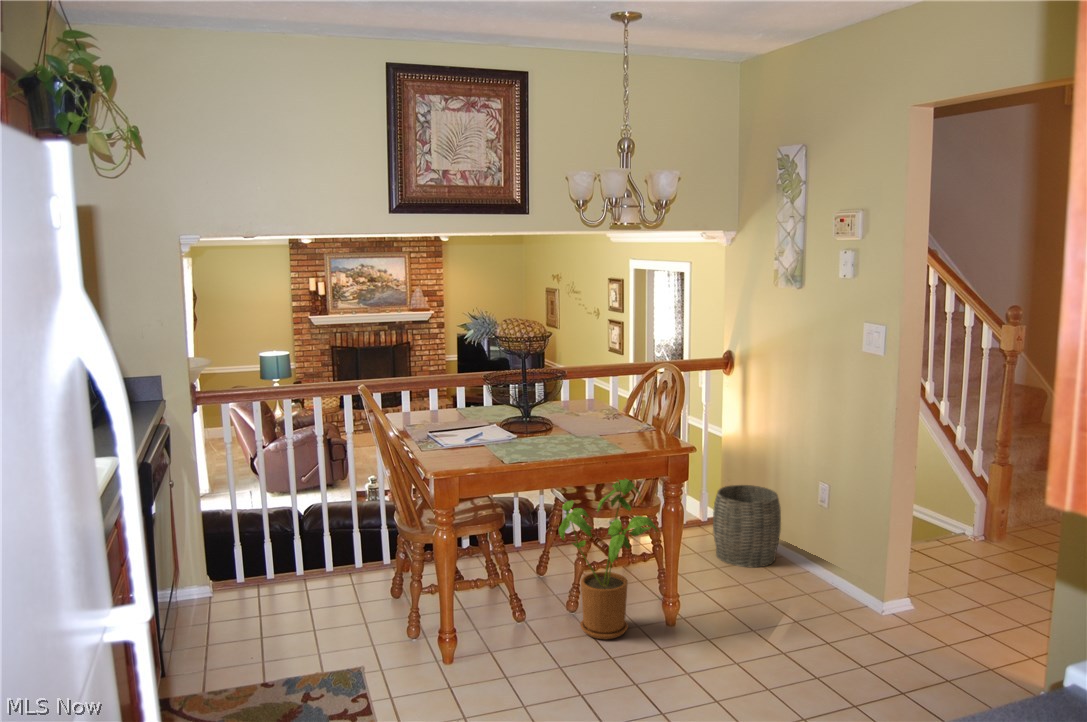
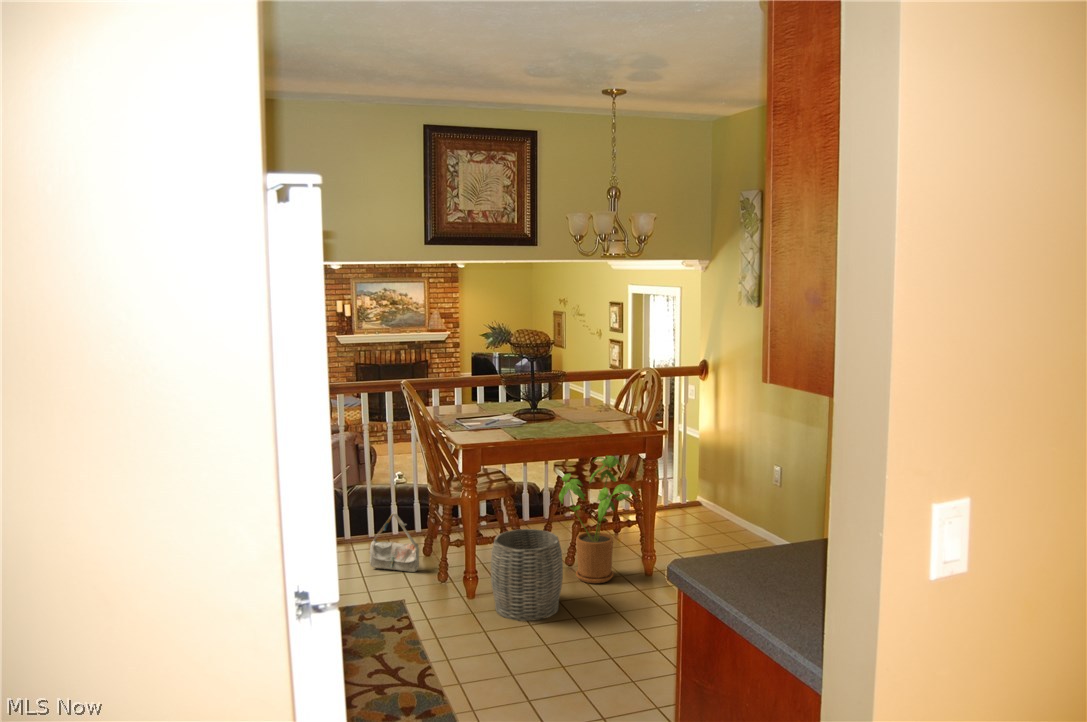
woven basket: present [713,485,781,568] -> present [491,529,563,621]
bag: none [322,549,385,623] -> present [369,513,419,572]

